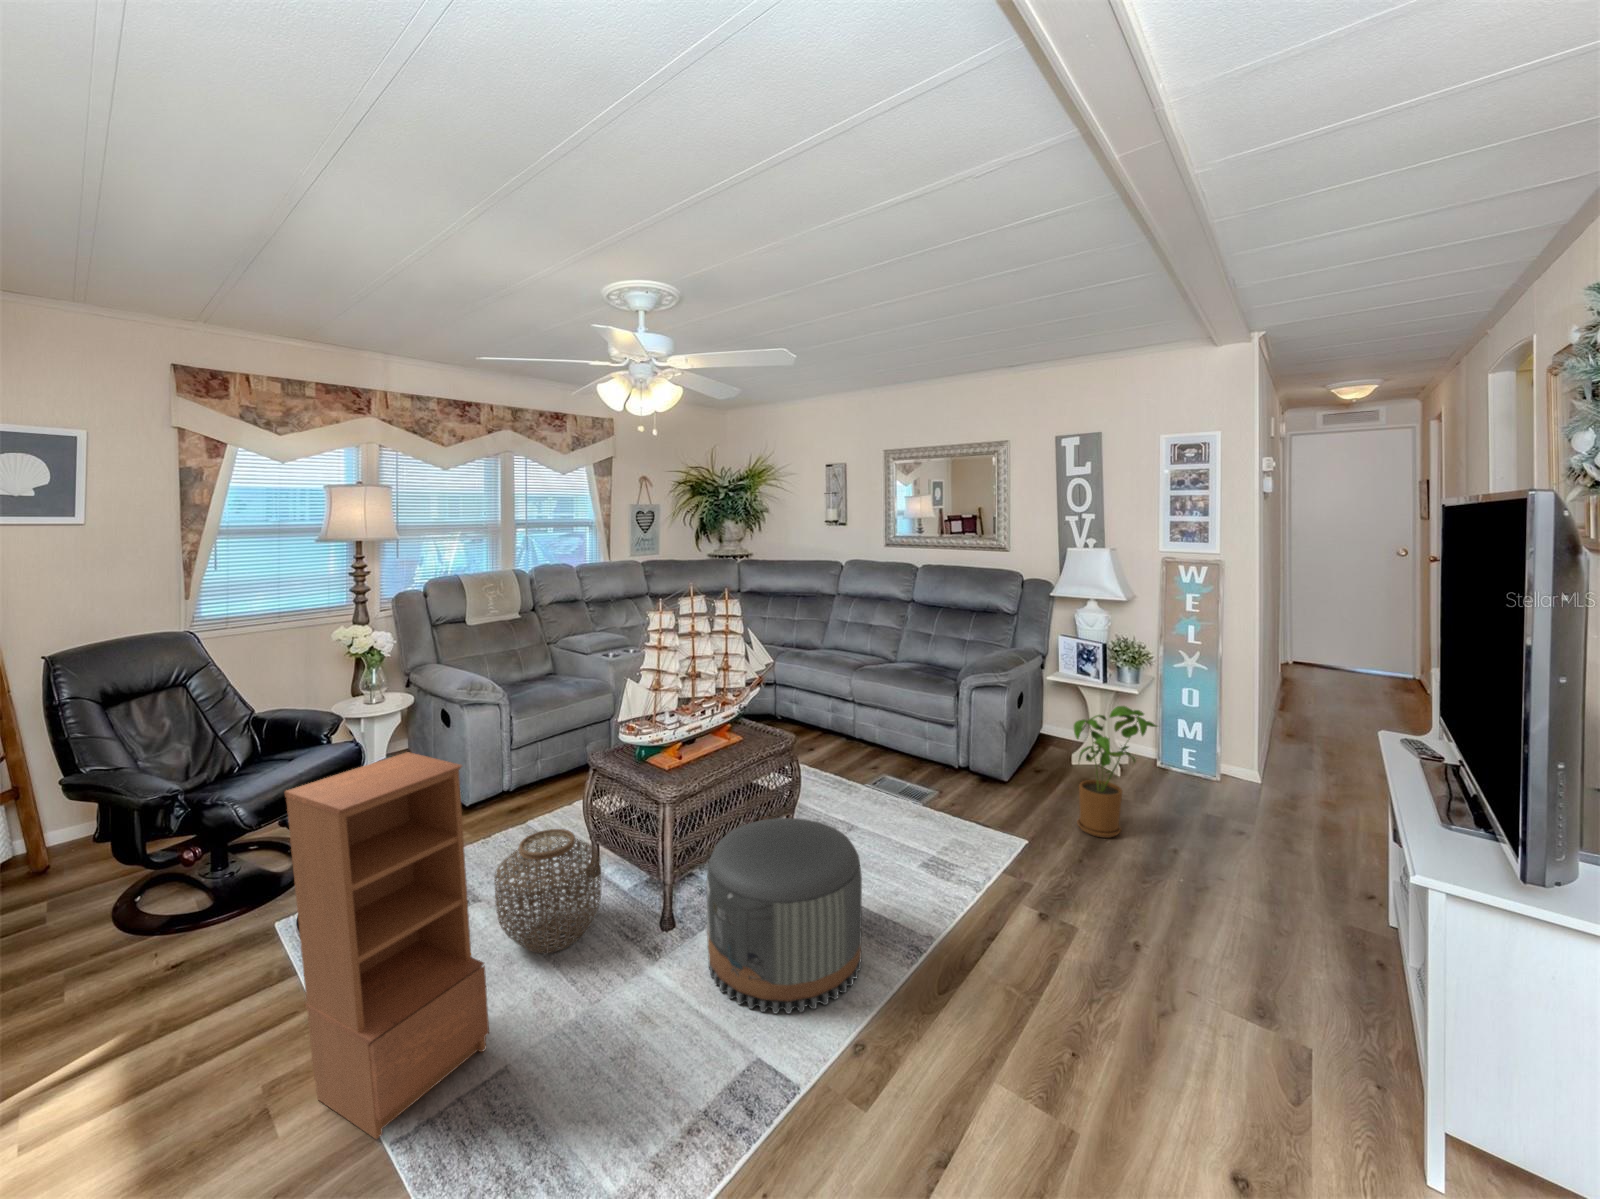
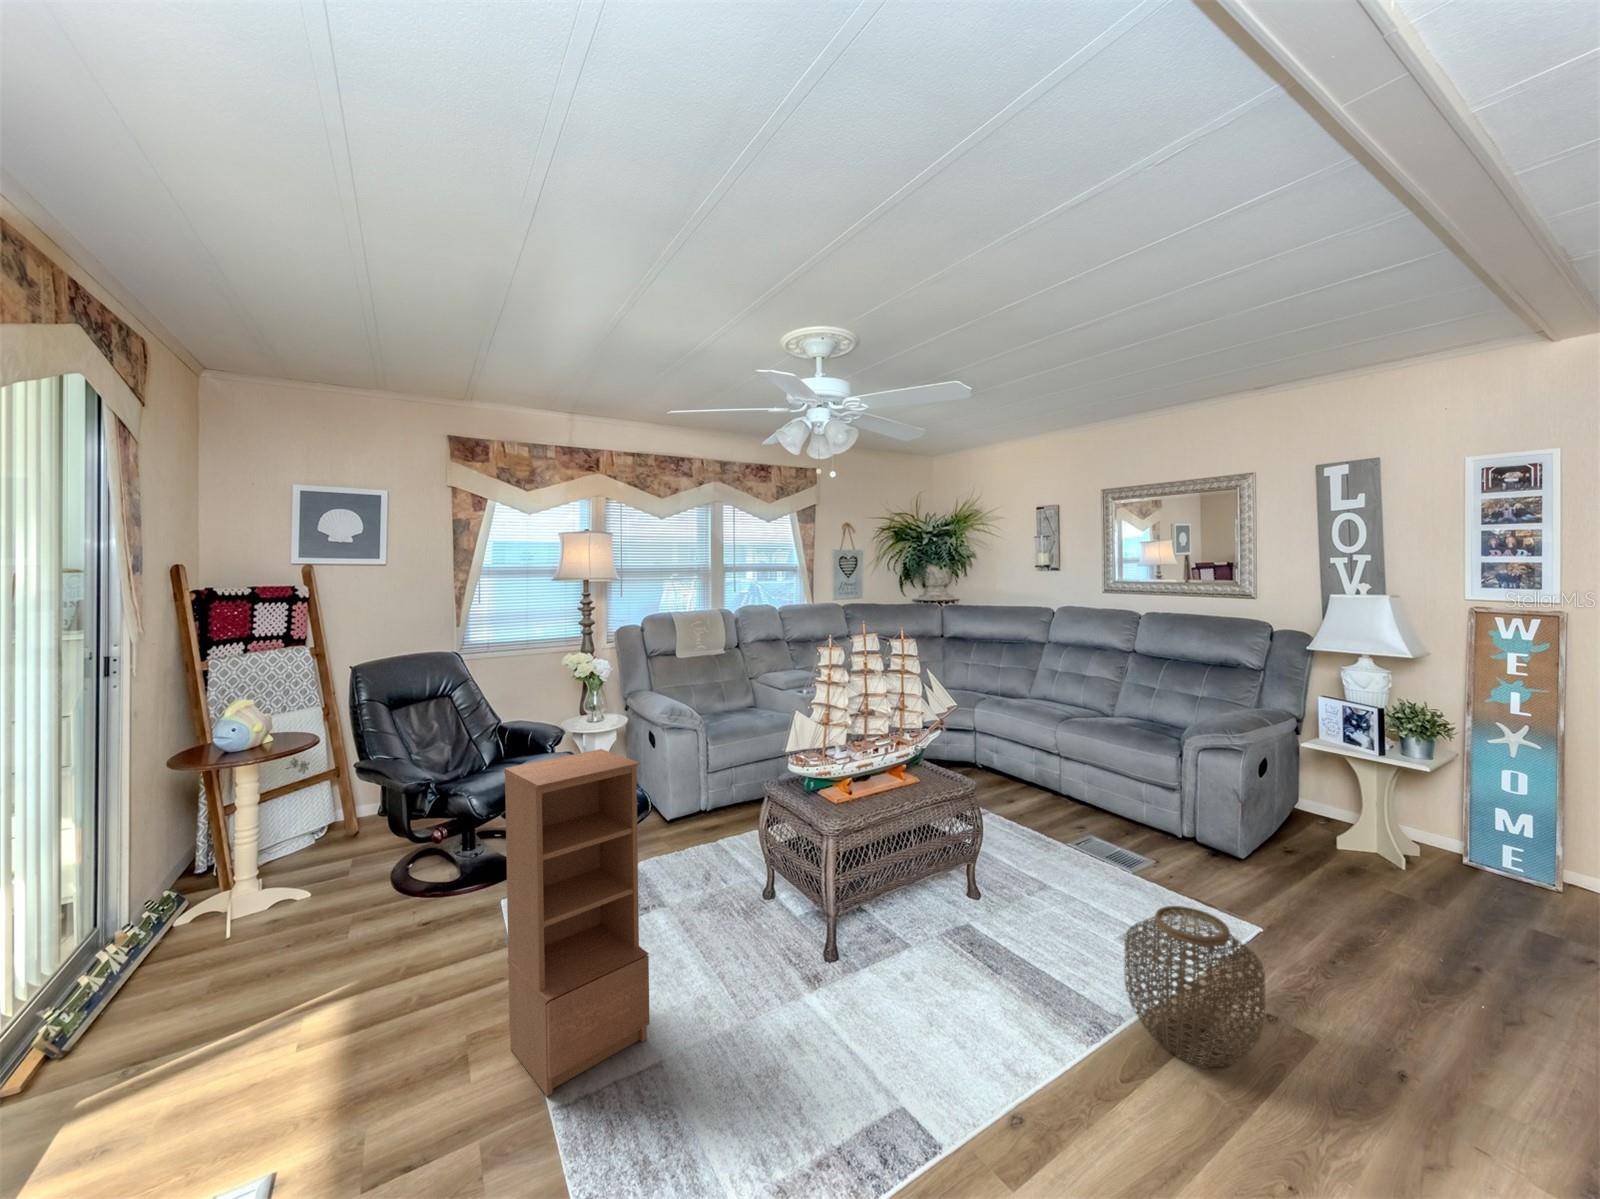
house plant: present [1074,706,1157,838] -> none [1335,781,1471,955]
pouf: present [706,818,862,1013] -> none [862,861,1034,1078]
woven basket: present [494,829,601,953] -> present [1124,906,1265,1067]

